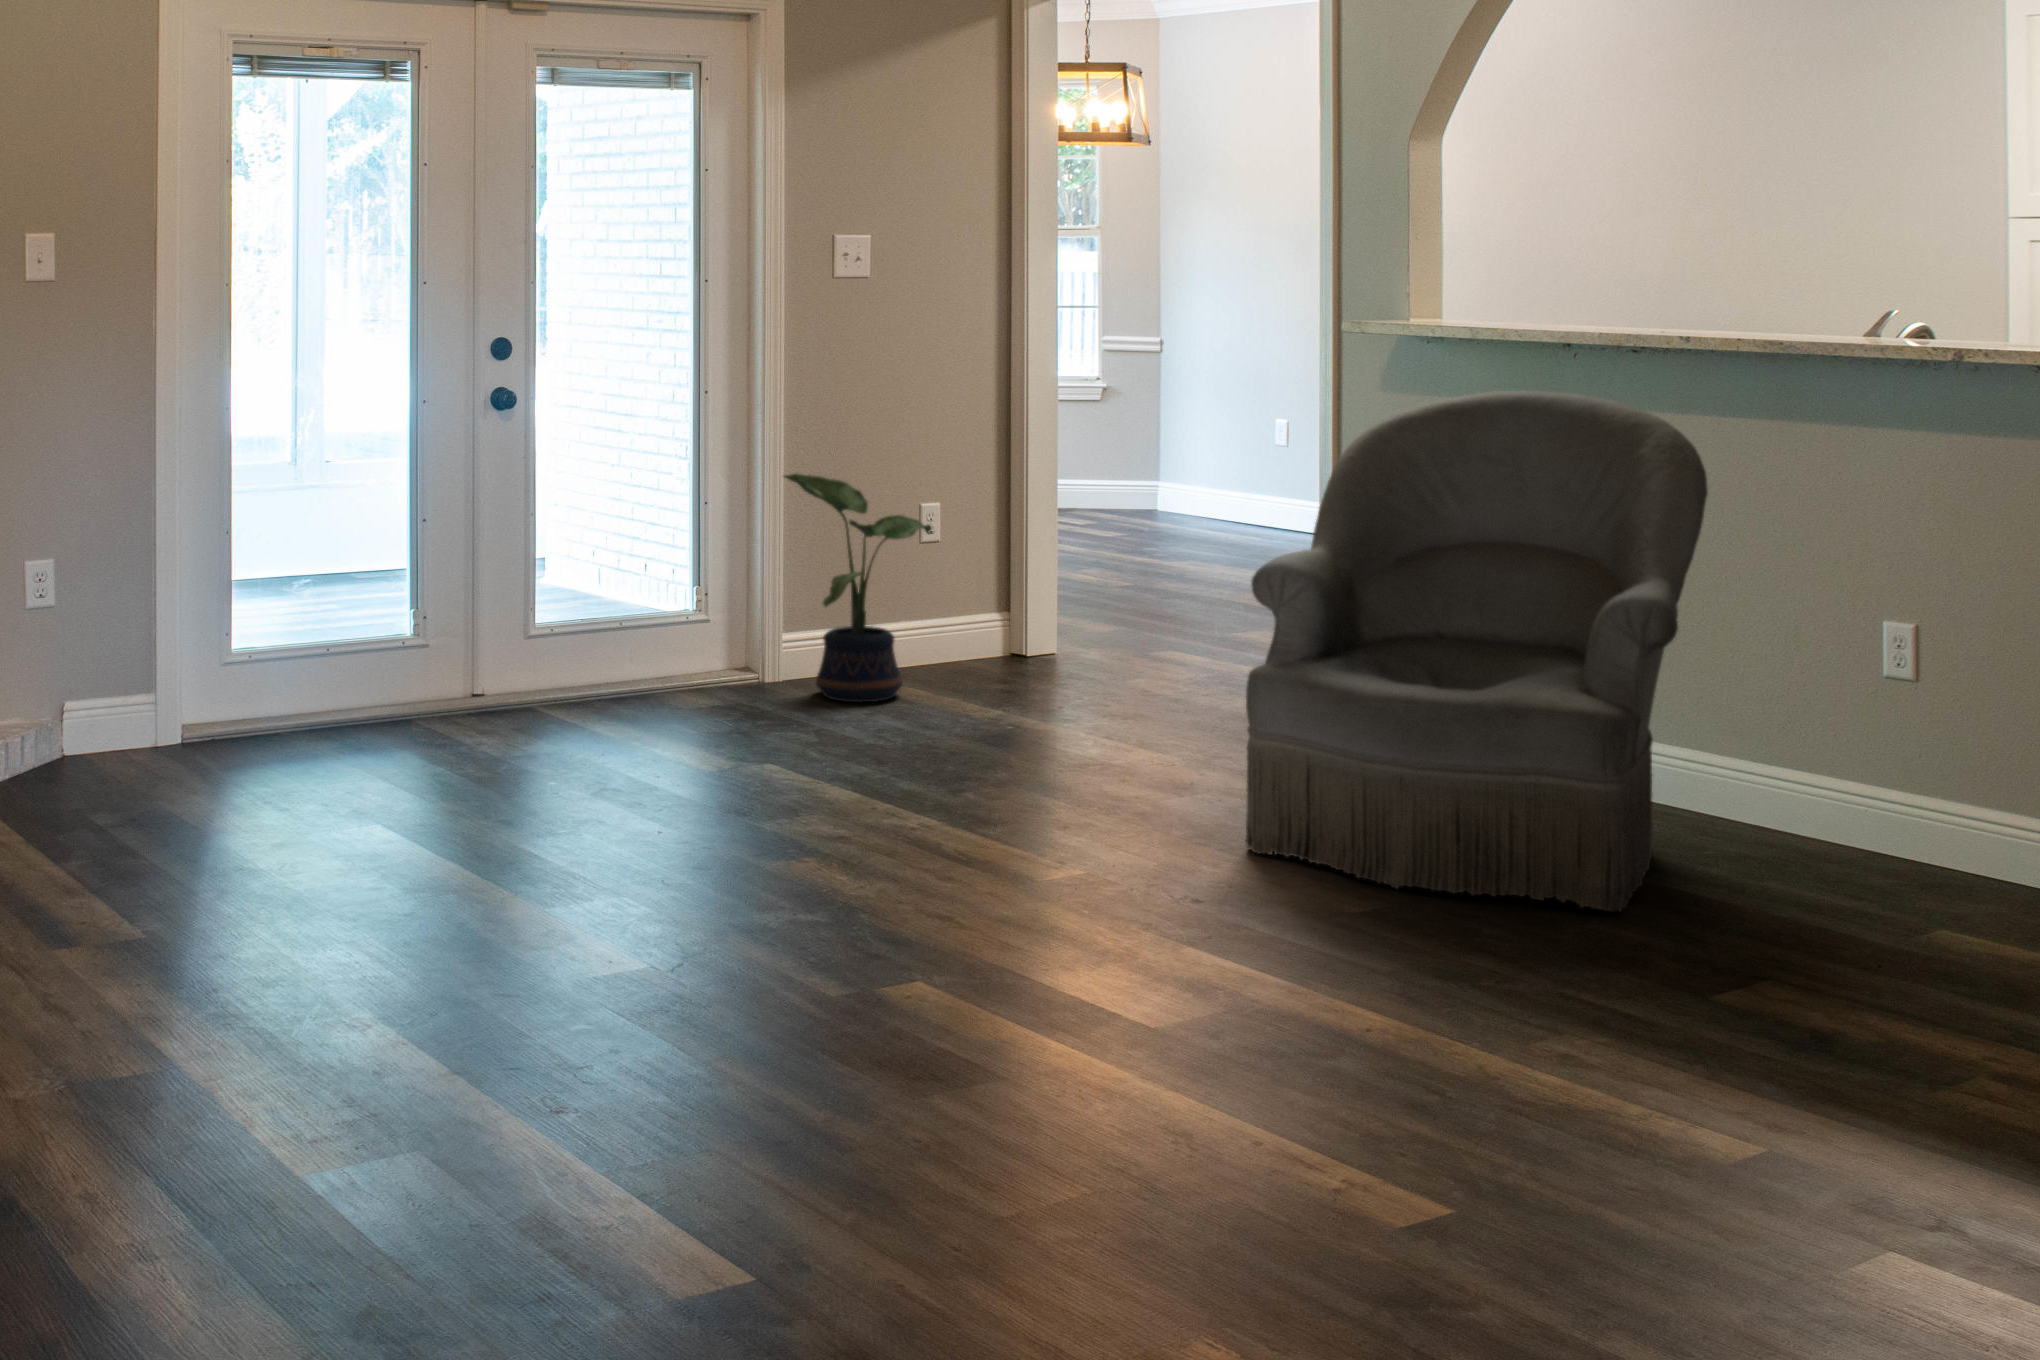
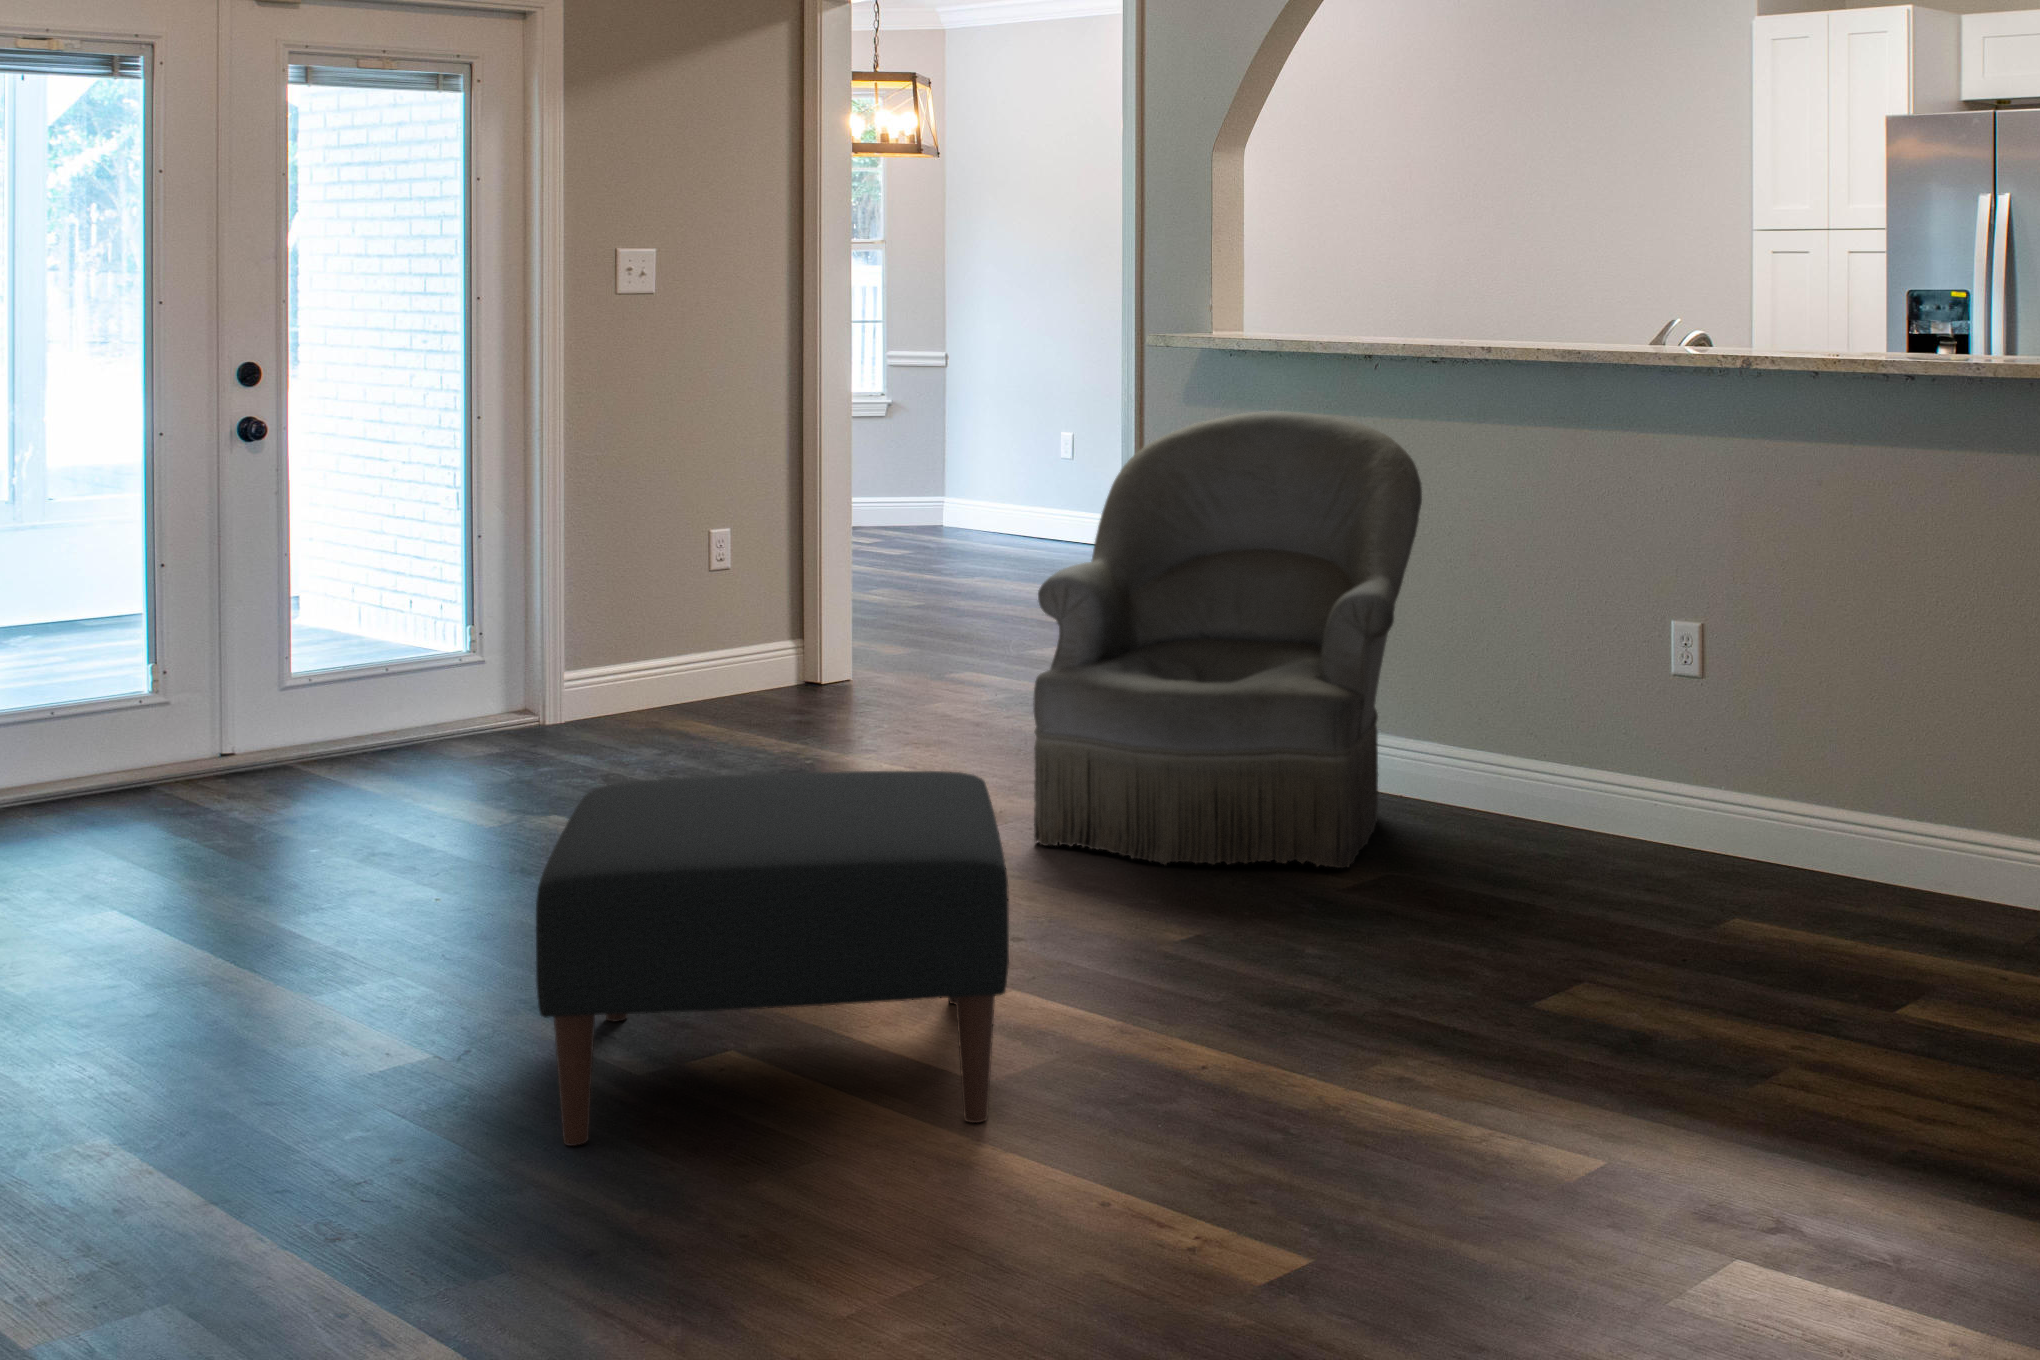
potted plant: present [785,474,932,702] -> none [566,501,725,735]
ottoman: none [693,766,1218,1197] -> present [536,771,1009,1146]

